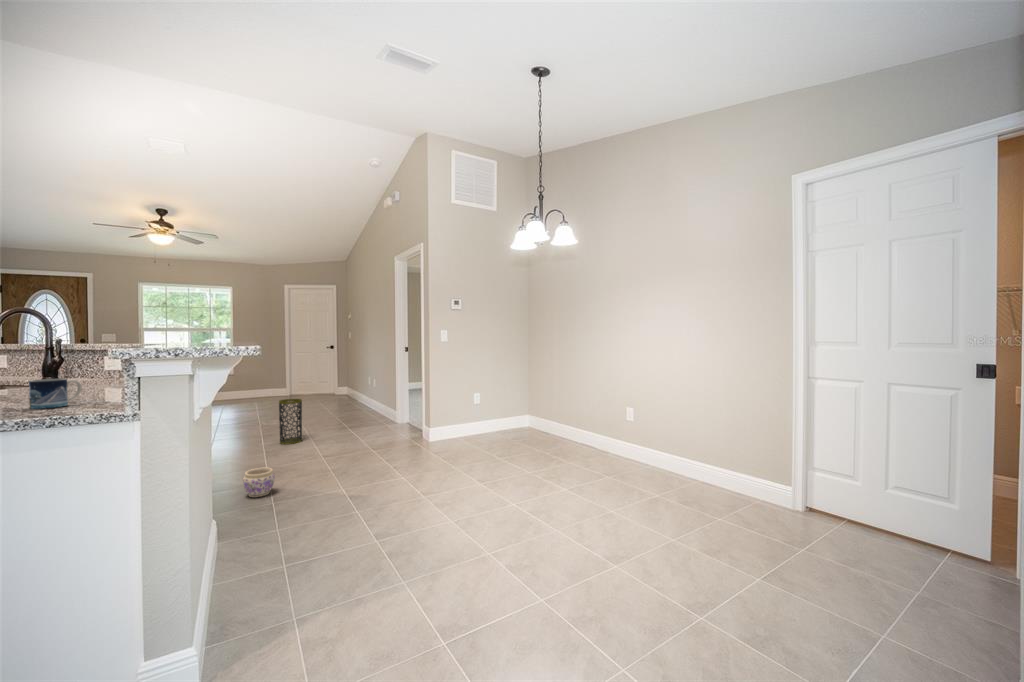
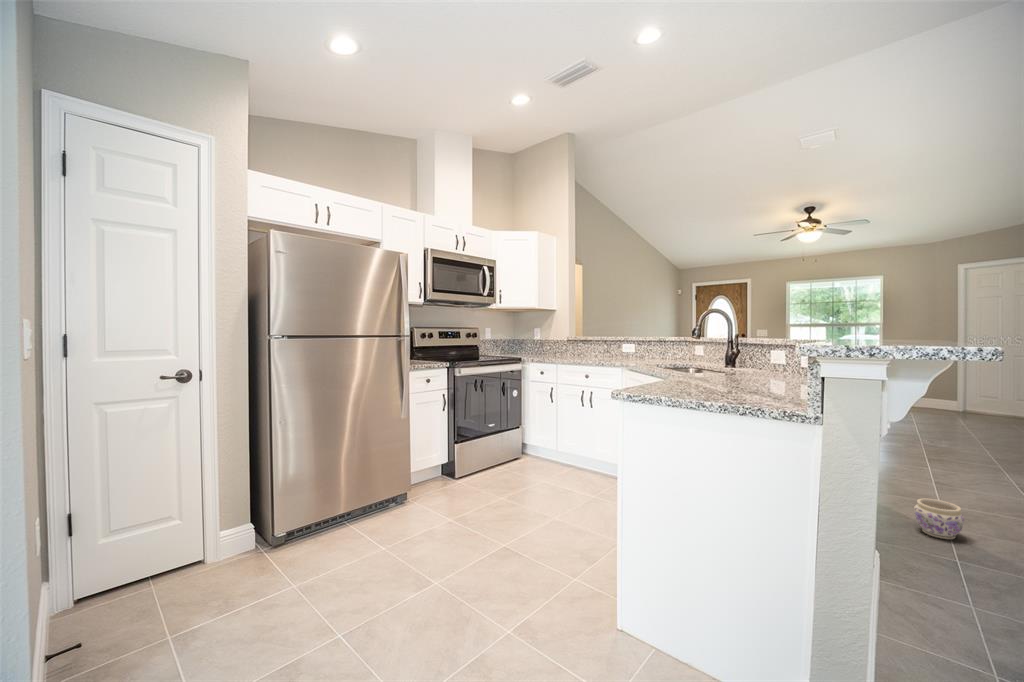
mug: present [29,379,82,409] -> none [725,370,764,397]
trash can: present [279,399,302,444] -> none [958,414,1000,478]

